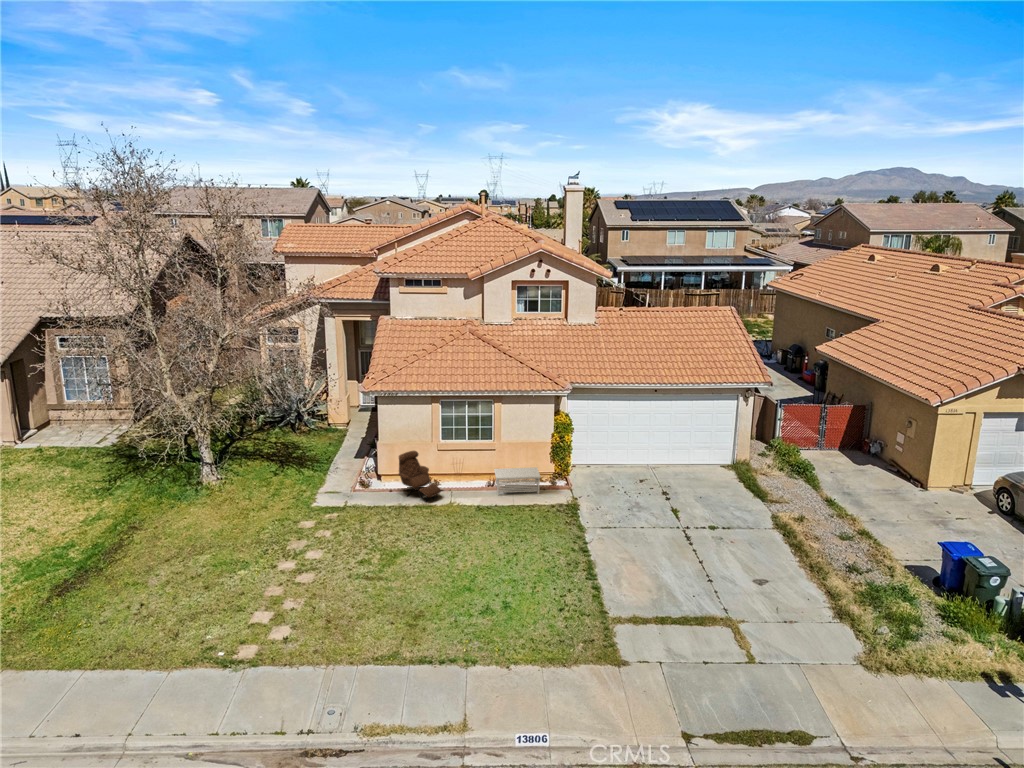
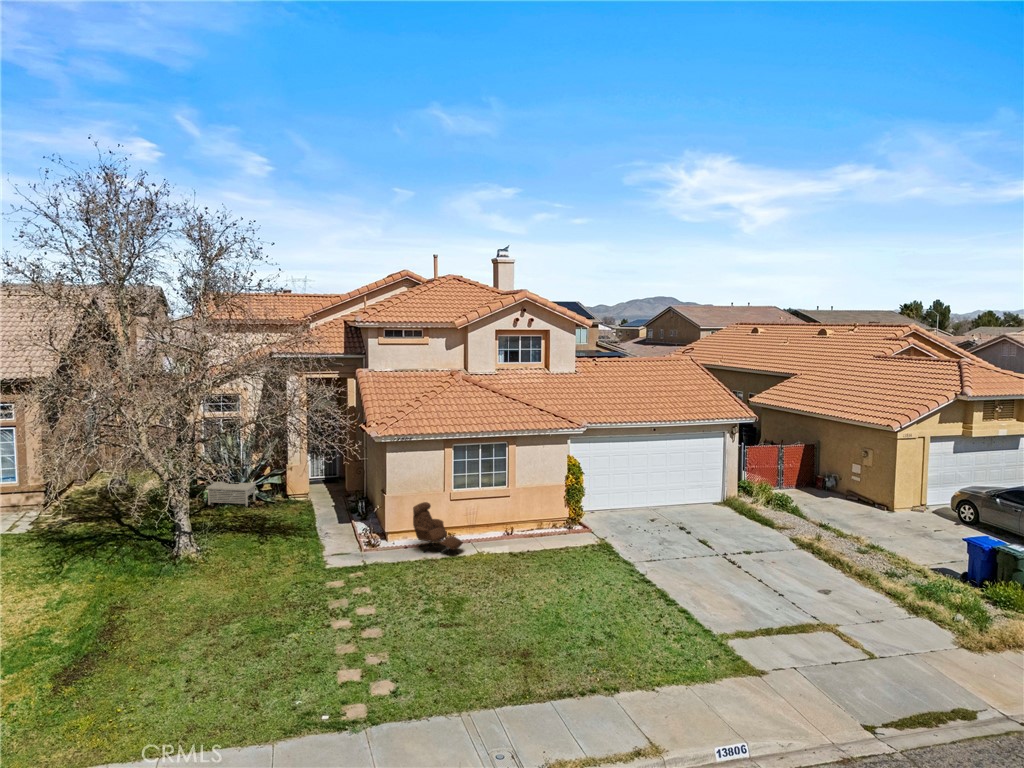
storage bench: present [494,467,541,495] -> present [206,482,256,506]

